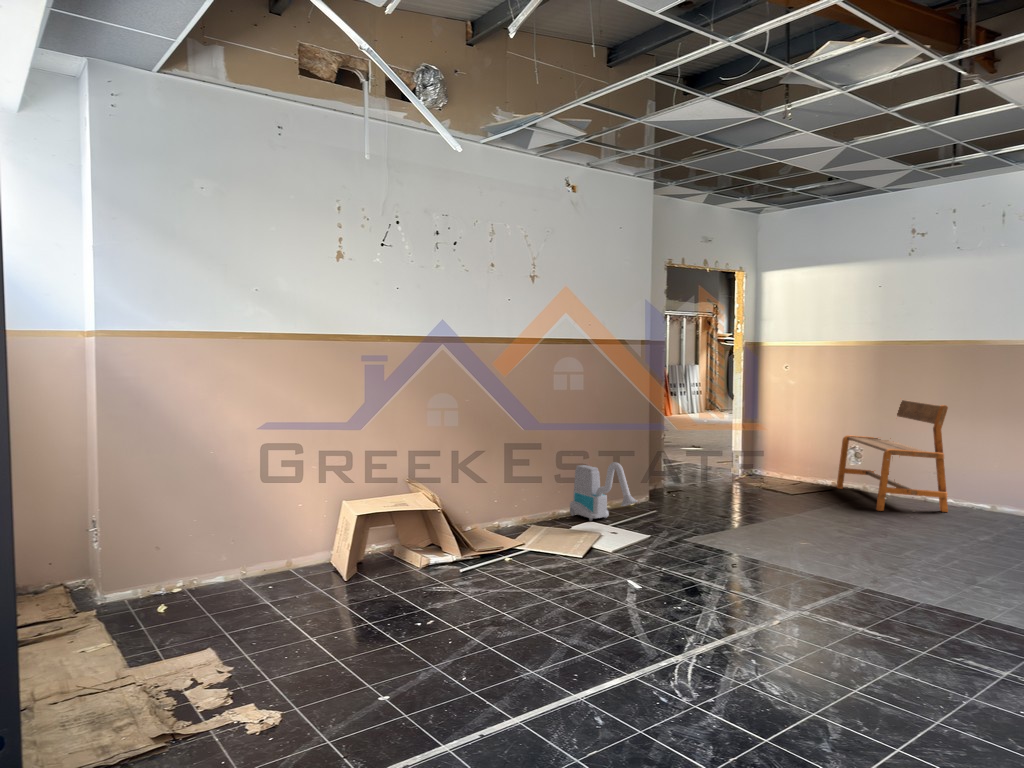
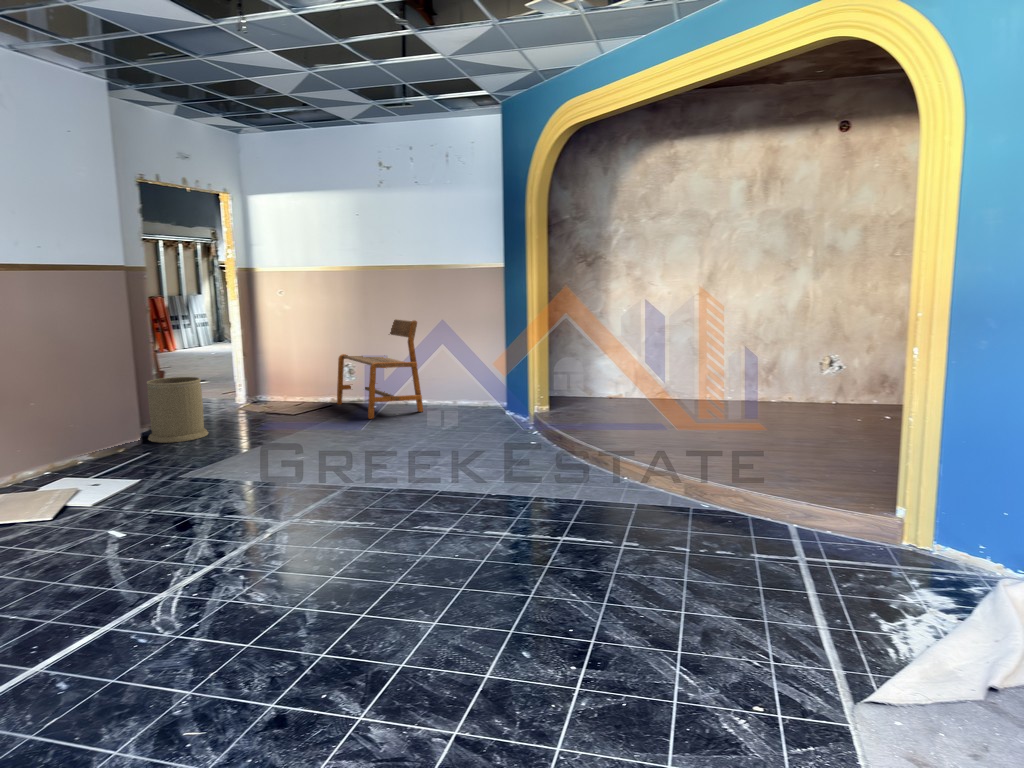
trash can: none [654,442,707,504] -> present [147,377,208,443]
vacuum cleaner: present [570,462,637,521] -> none [34,407,121,478]

